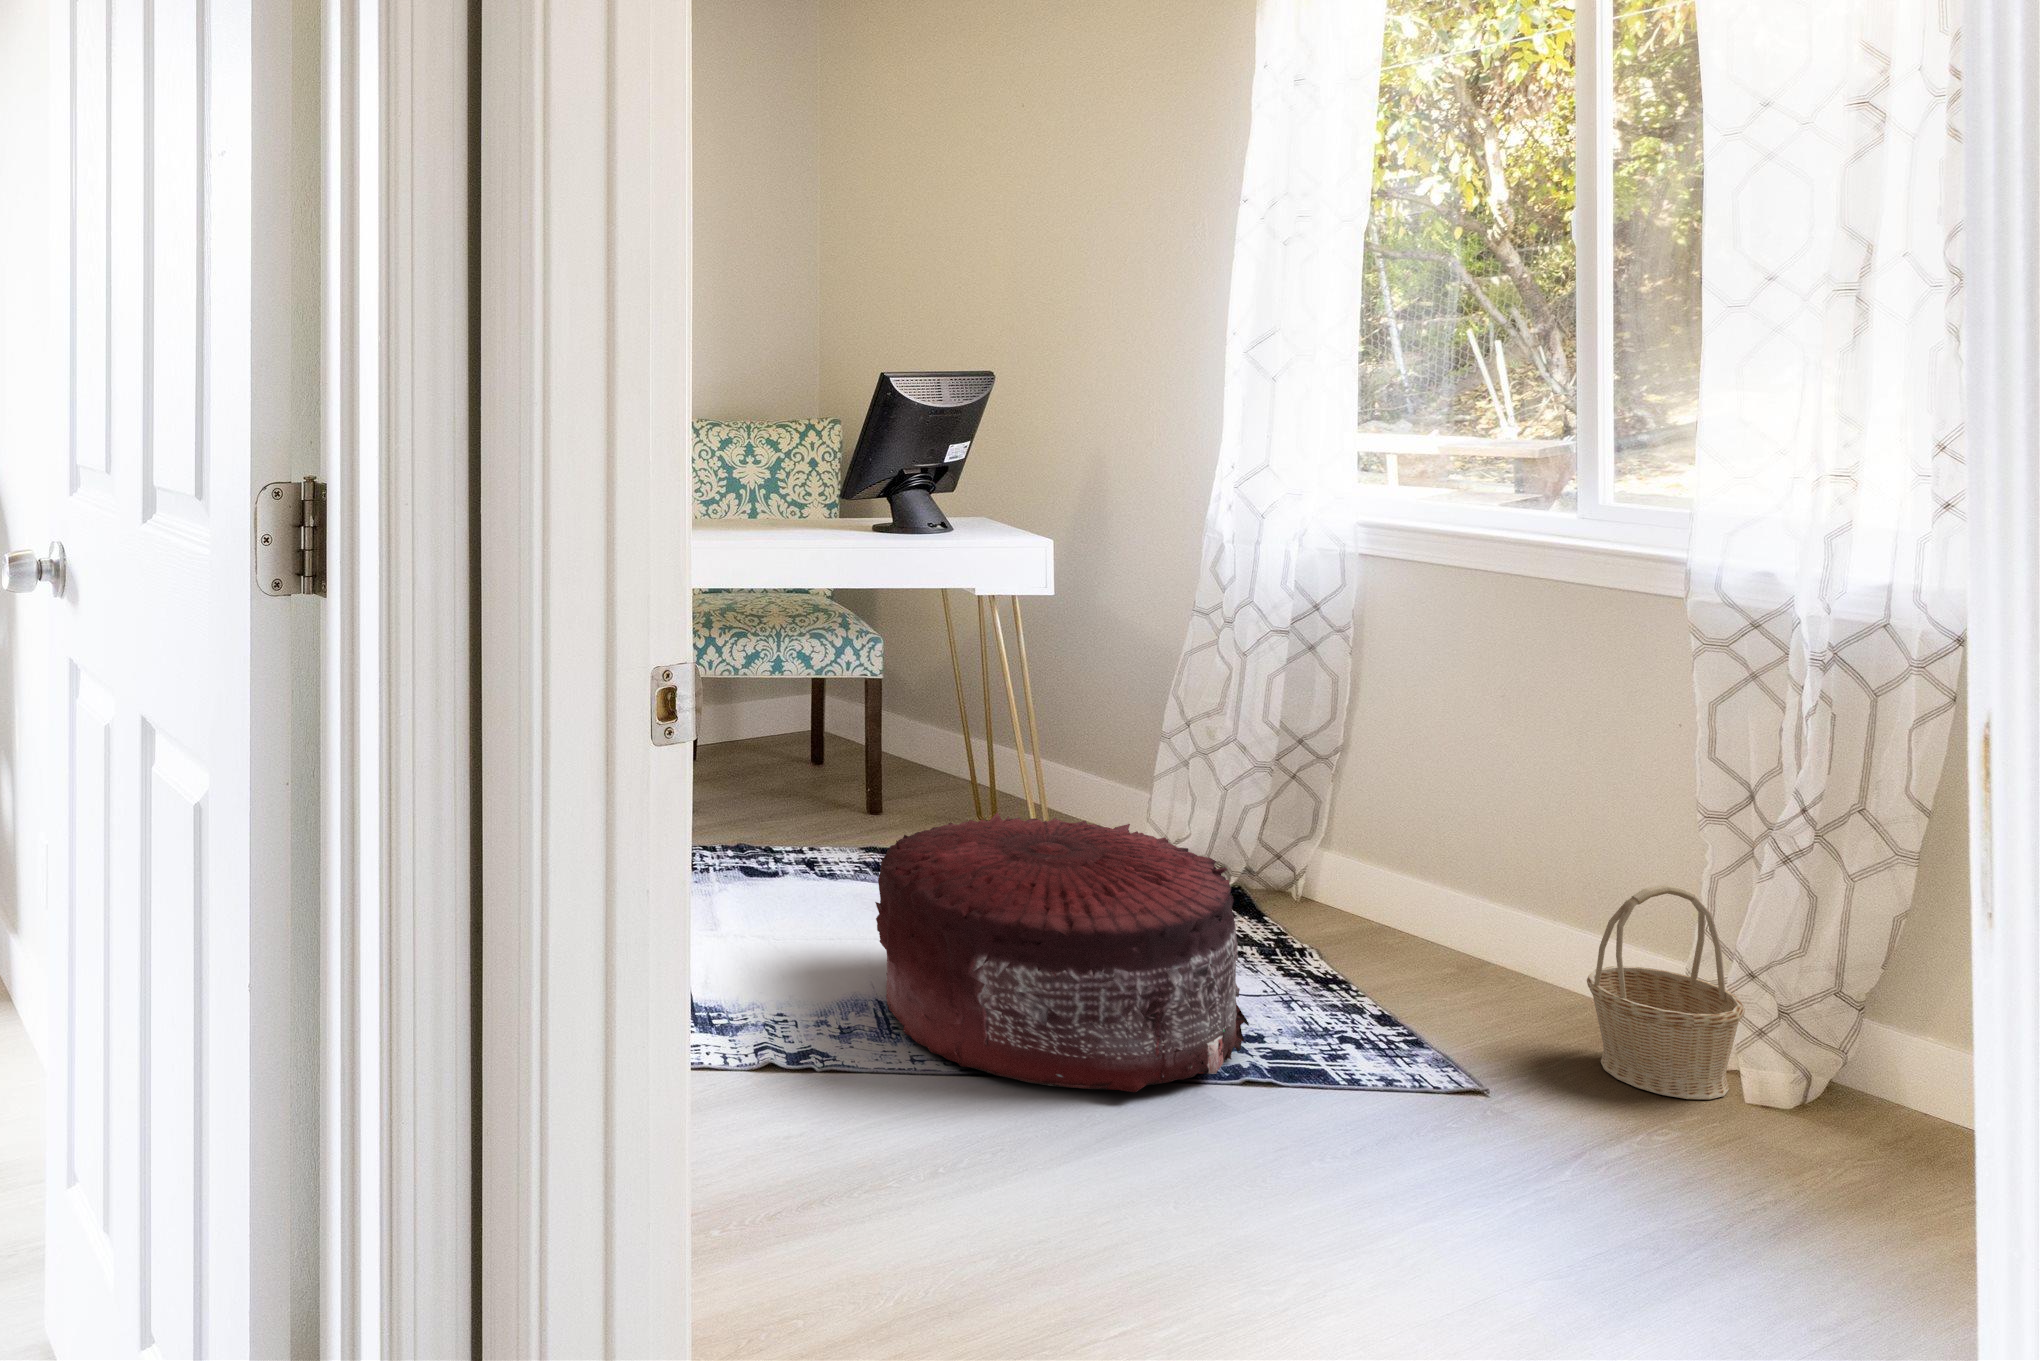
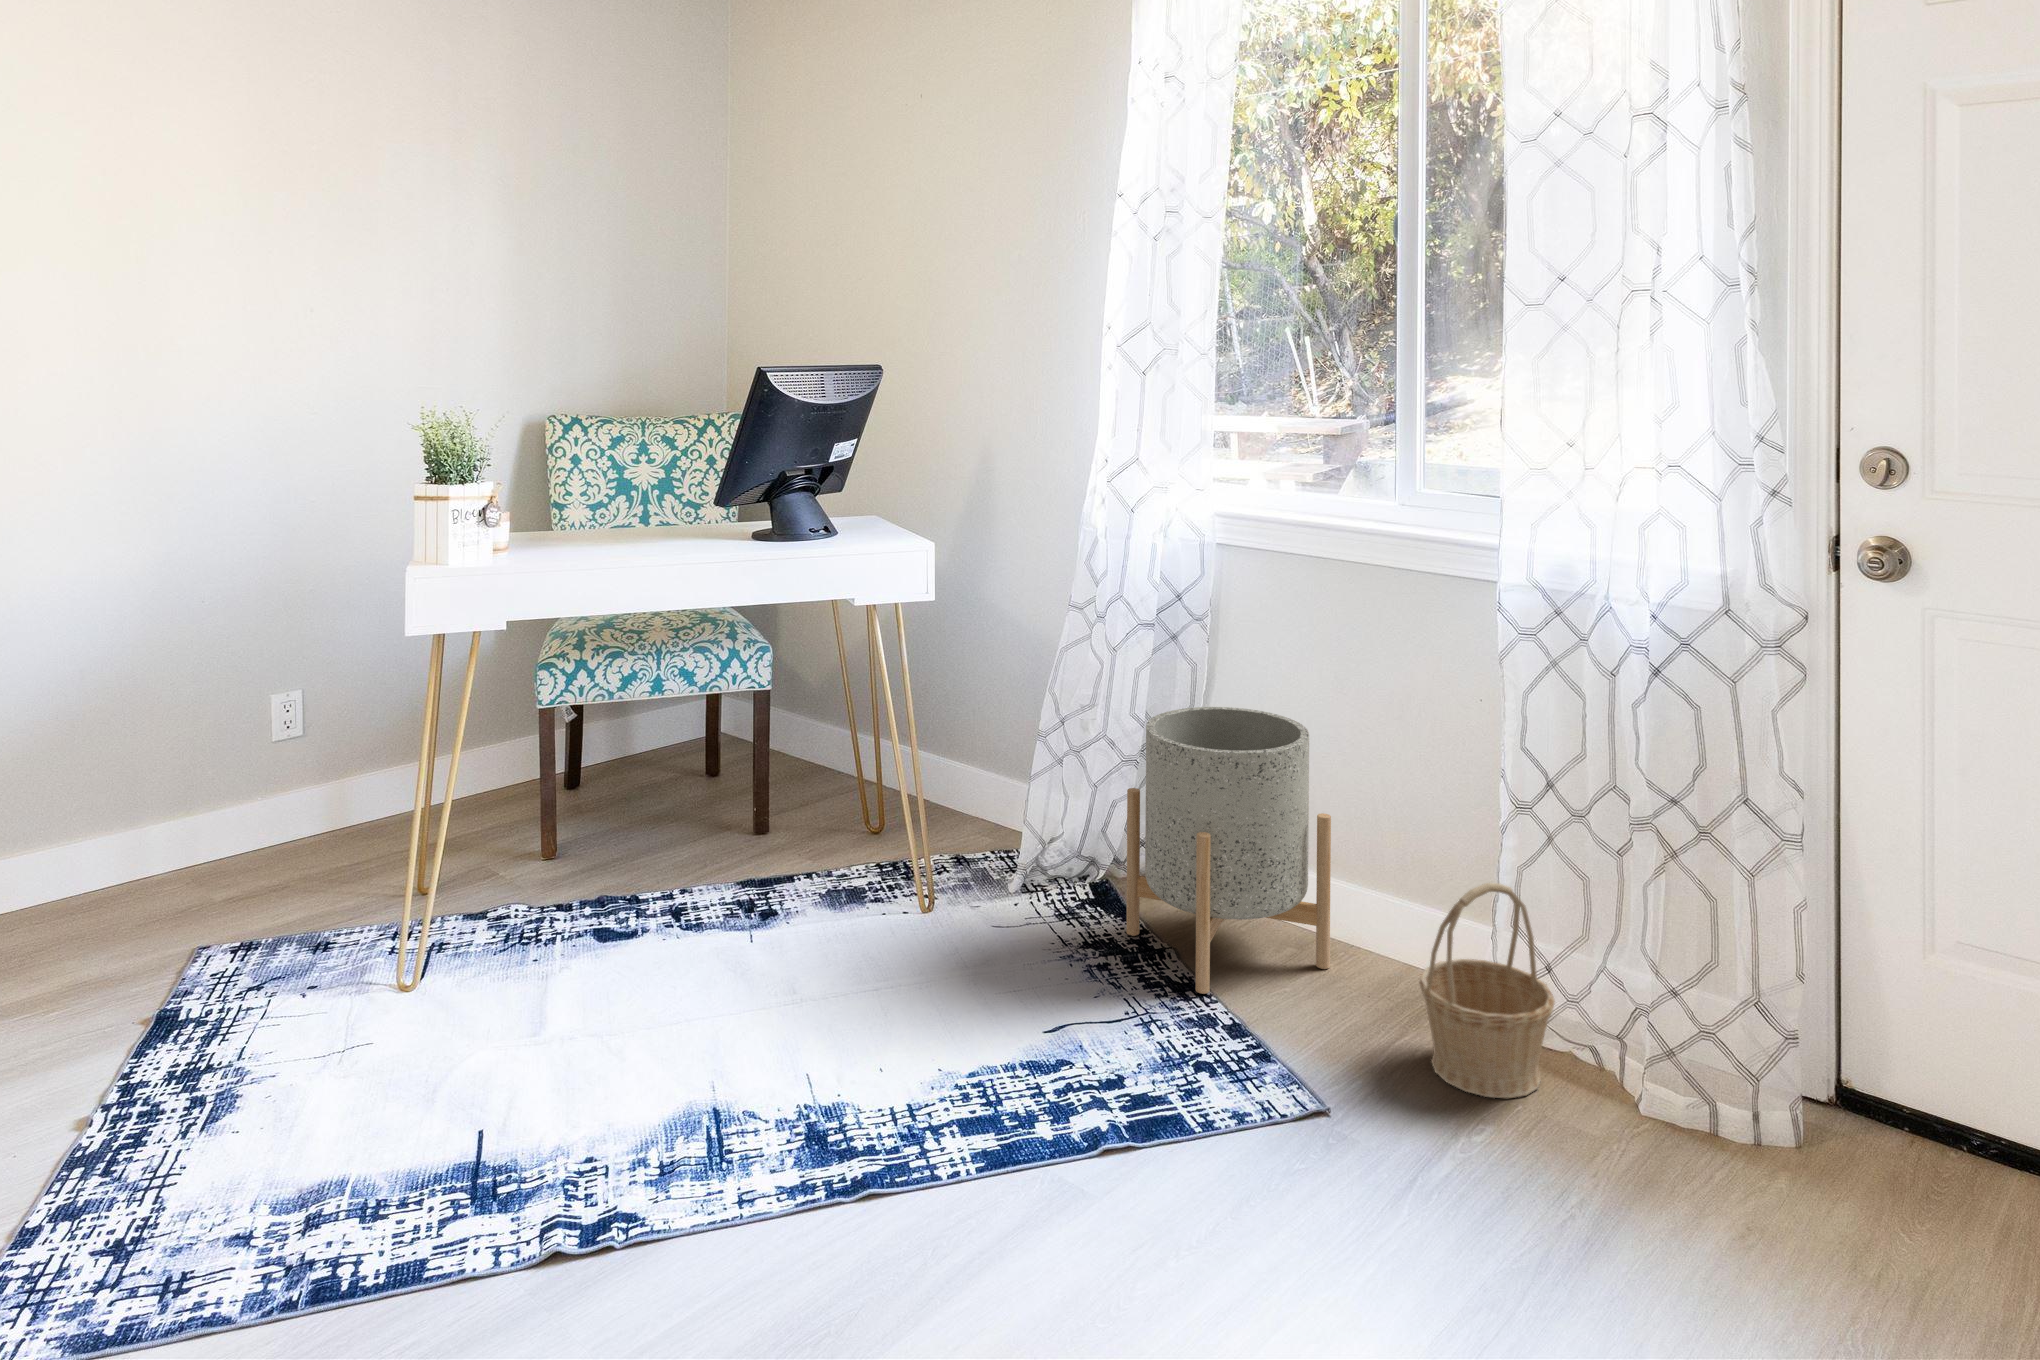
planter: none [1261,711,1490,983] -> present [1126,707,1331,994]
pouf: present [875,813,1249,1092] -> none [715,856,1110,1199]

